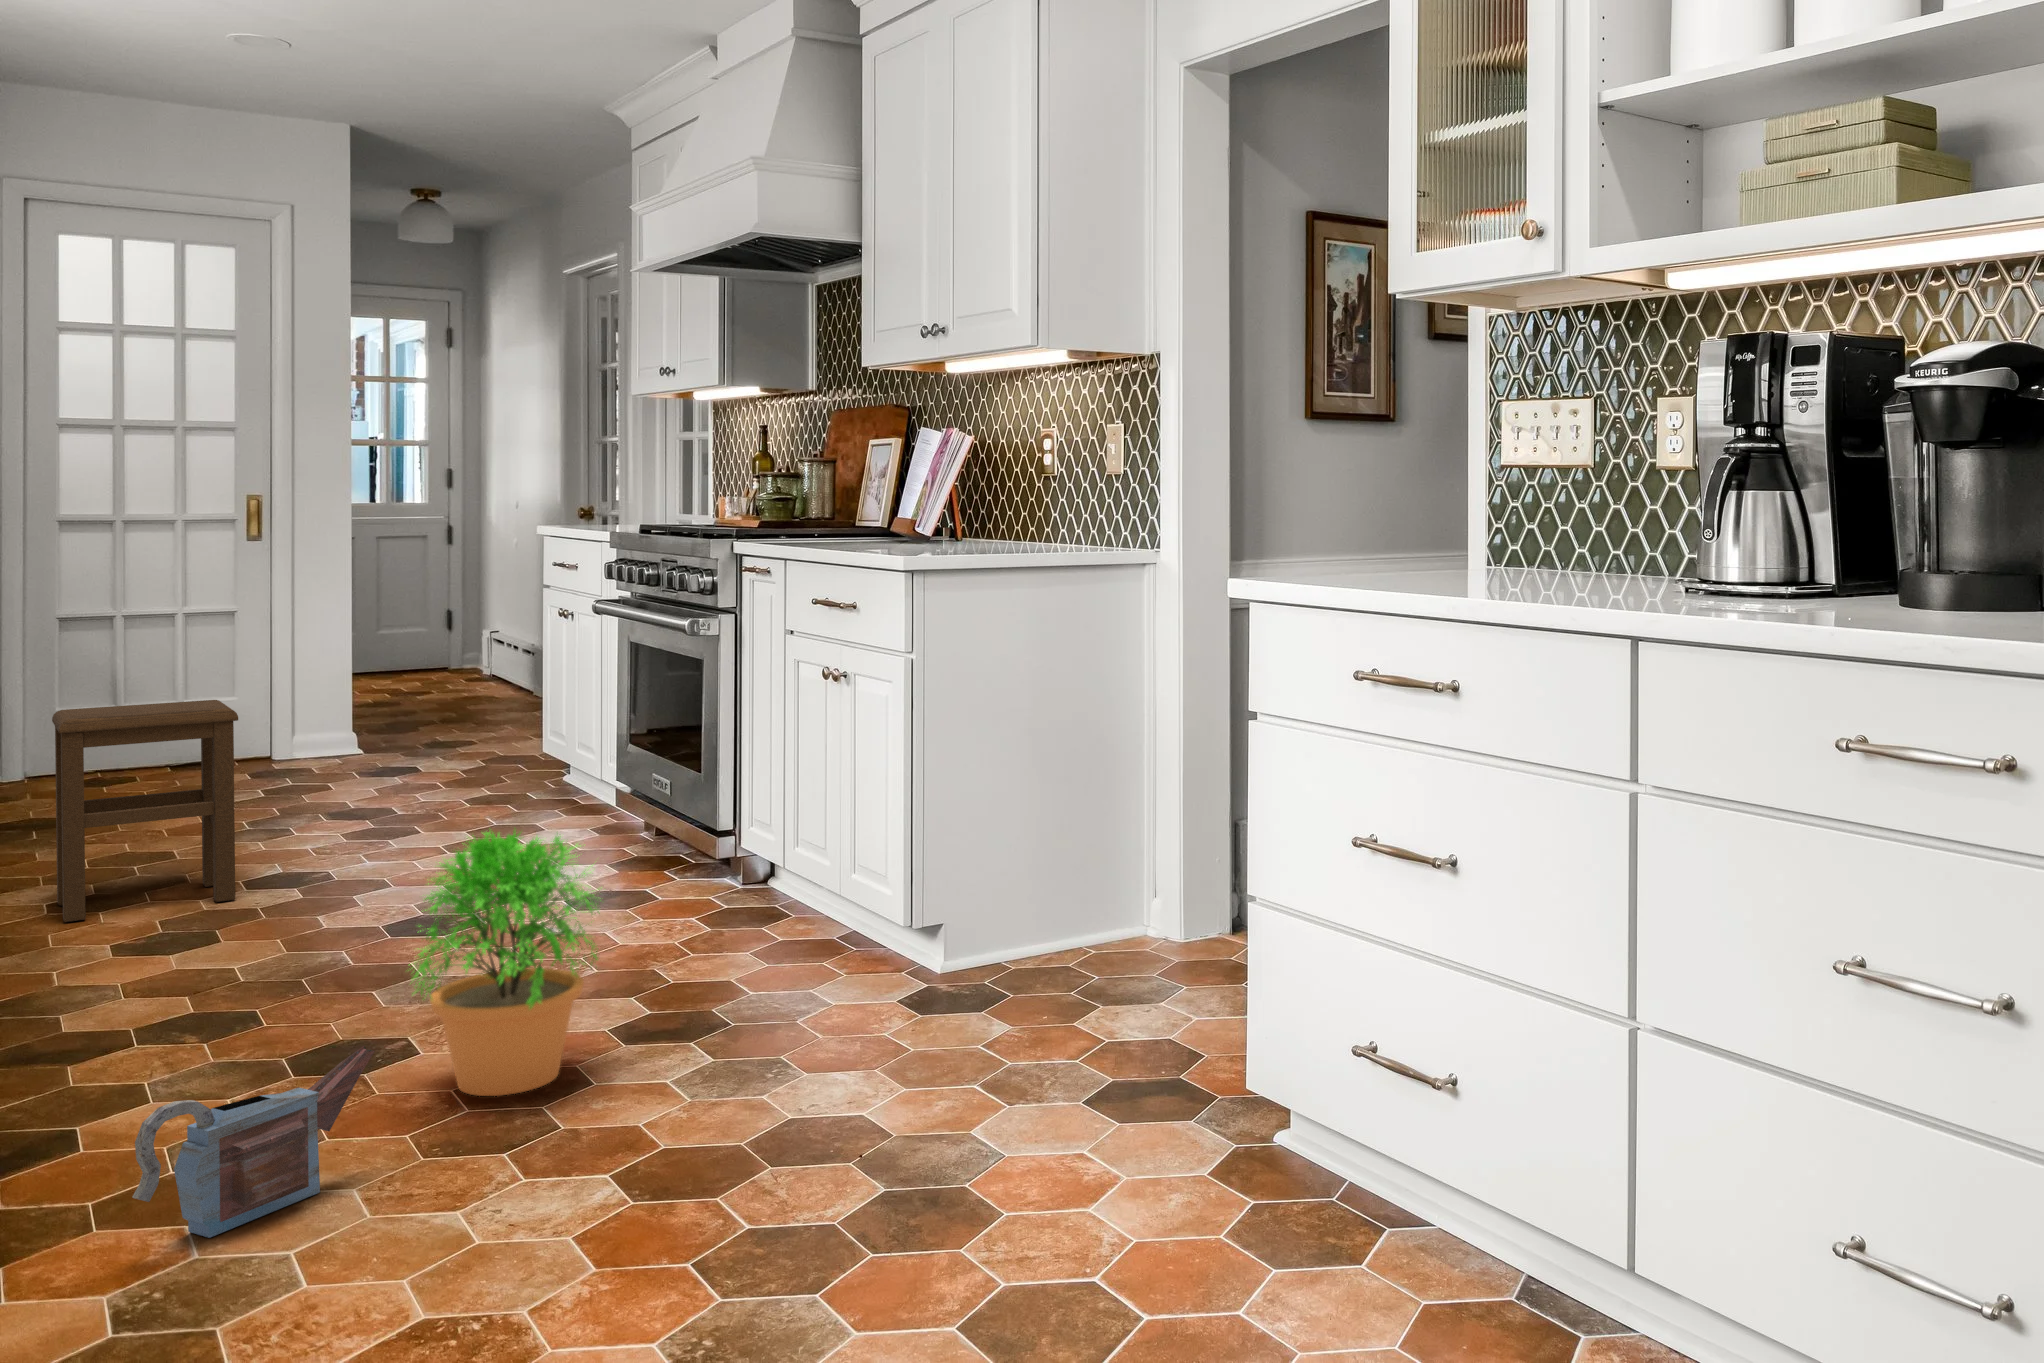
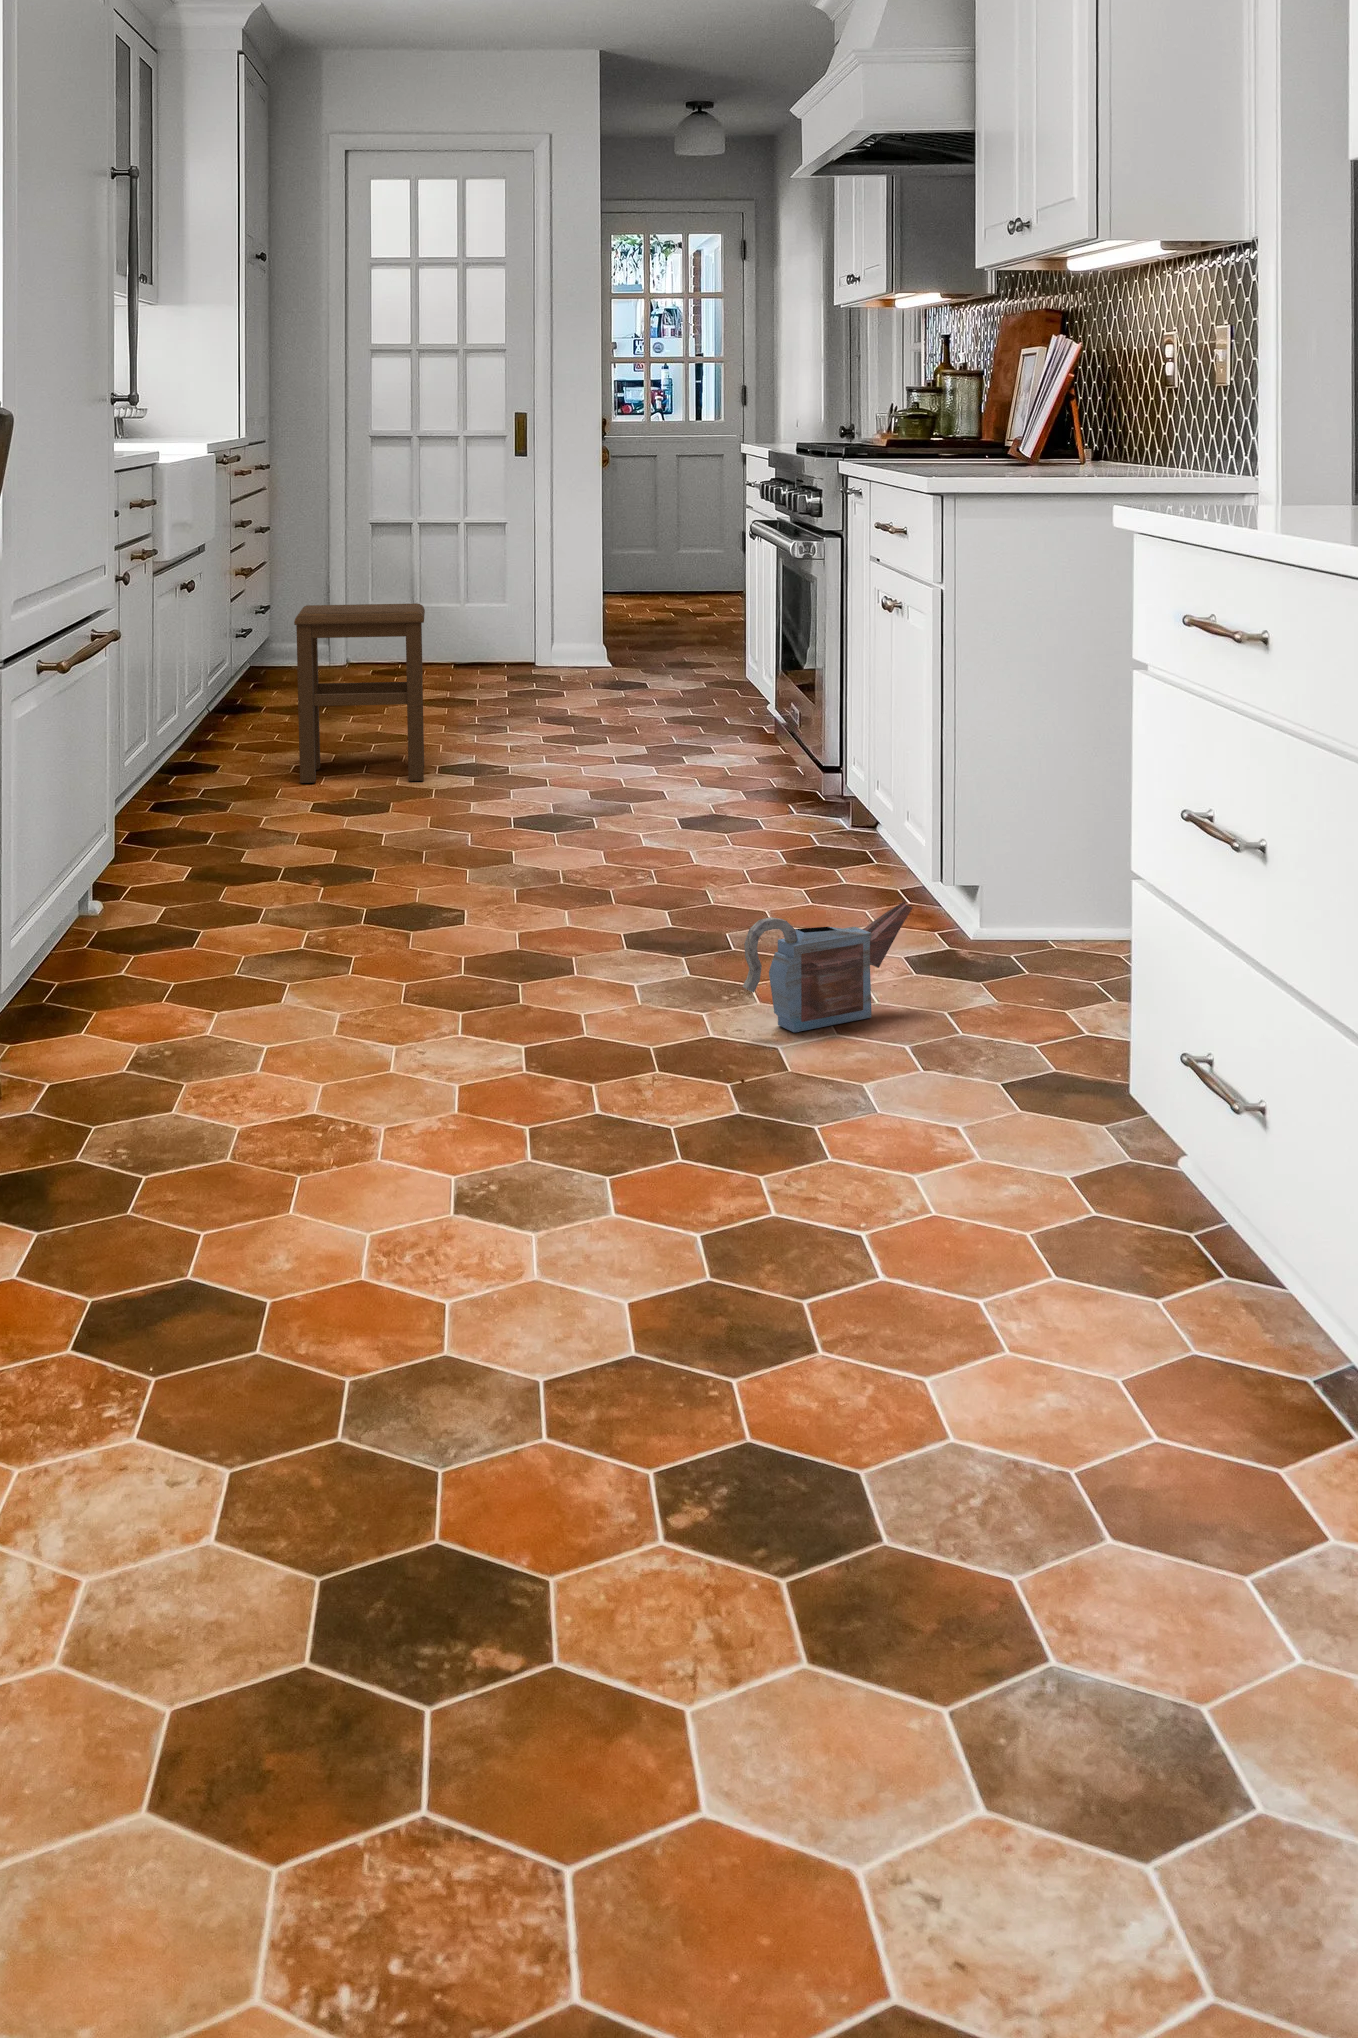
potted plant: present [410,828,600,1096] -> none [420,728,607,969]
watering can: present [132,1046,375,1238] -> present [742,902,912,1032]

